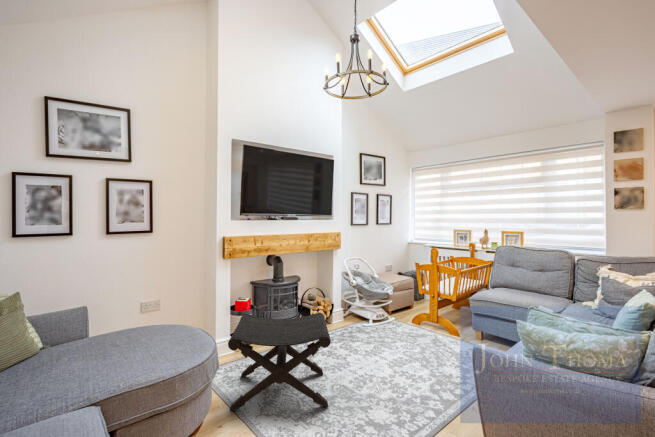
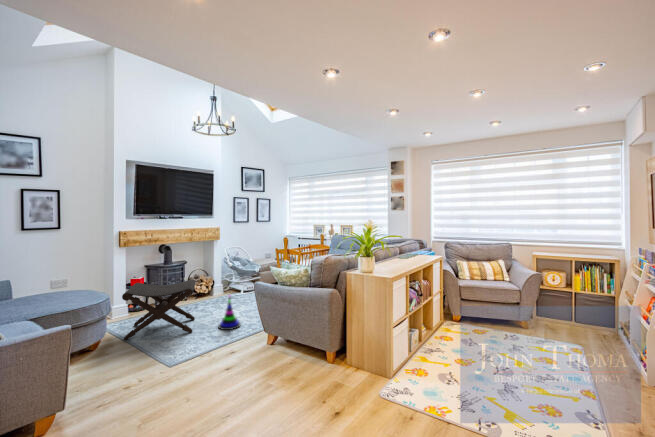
stacking toy: none [365,347,401,409] -> present [218,296,240,330]

